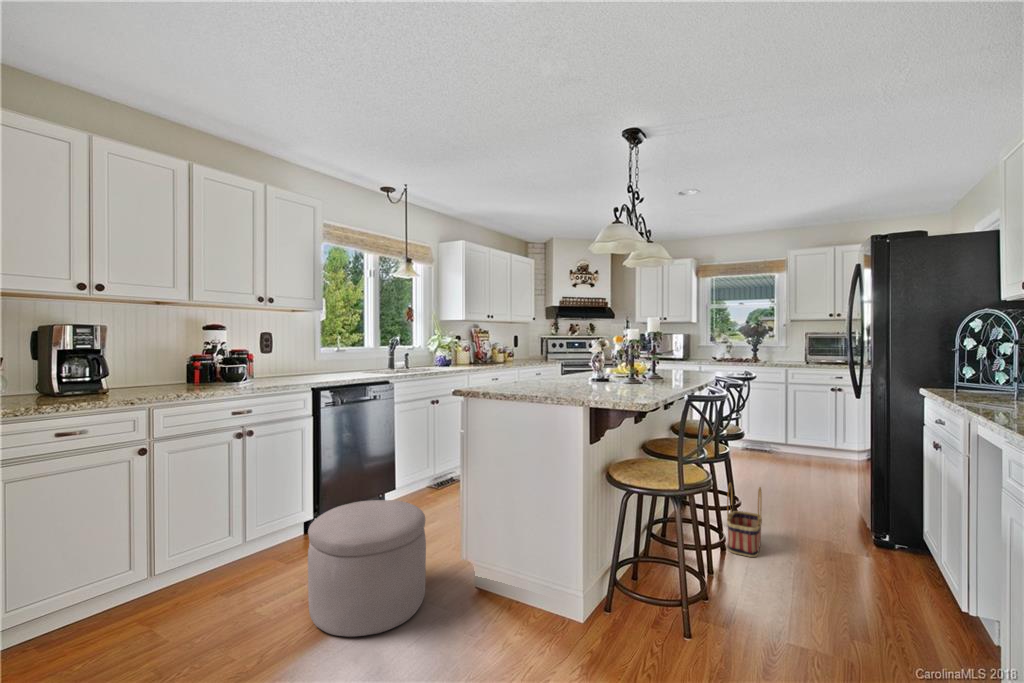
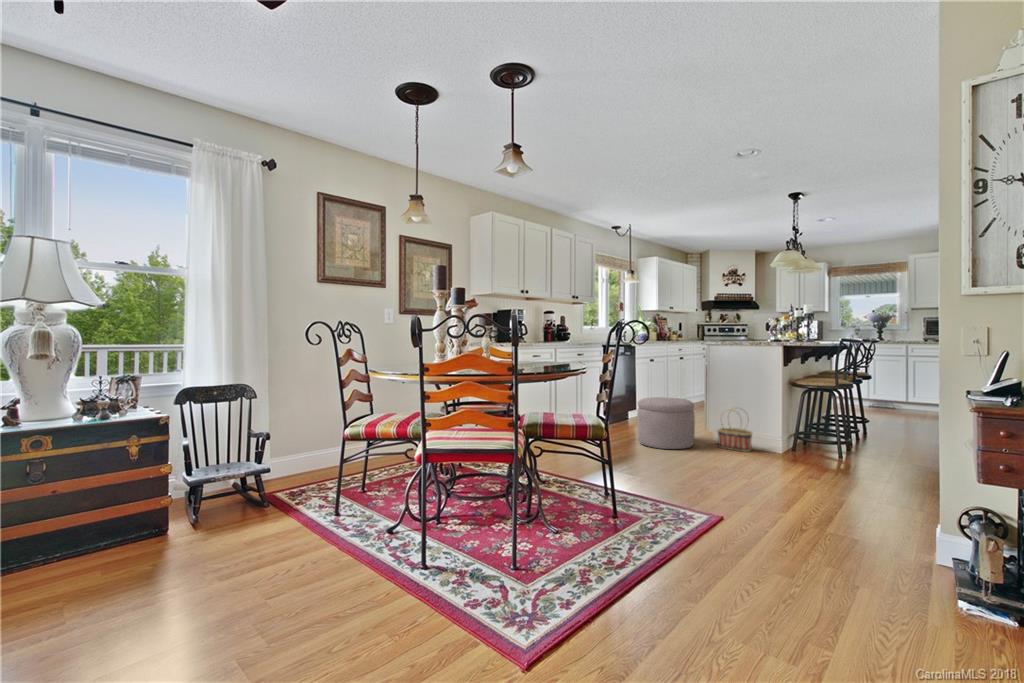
basket: present [727,483,762,557] -> present [718,408,752,452]

